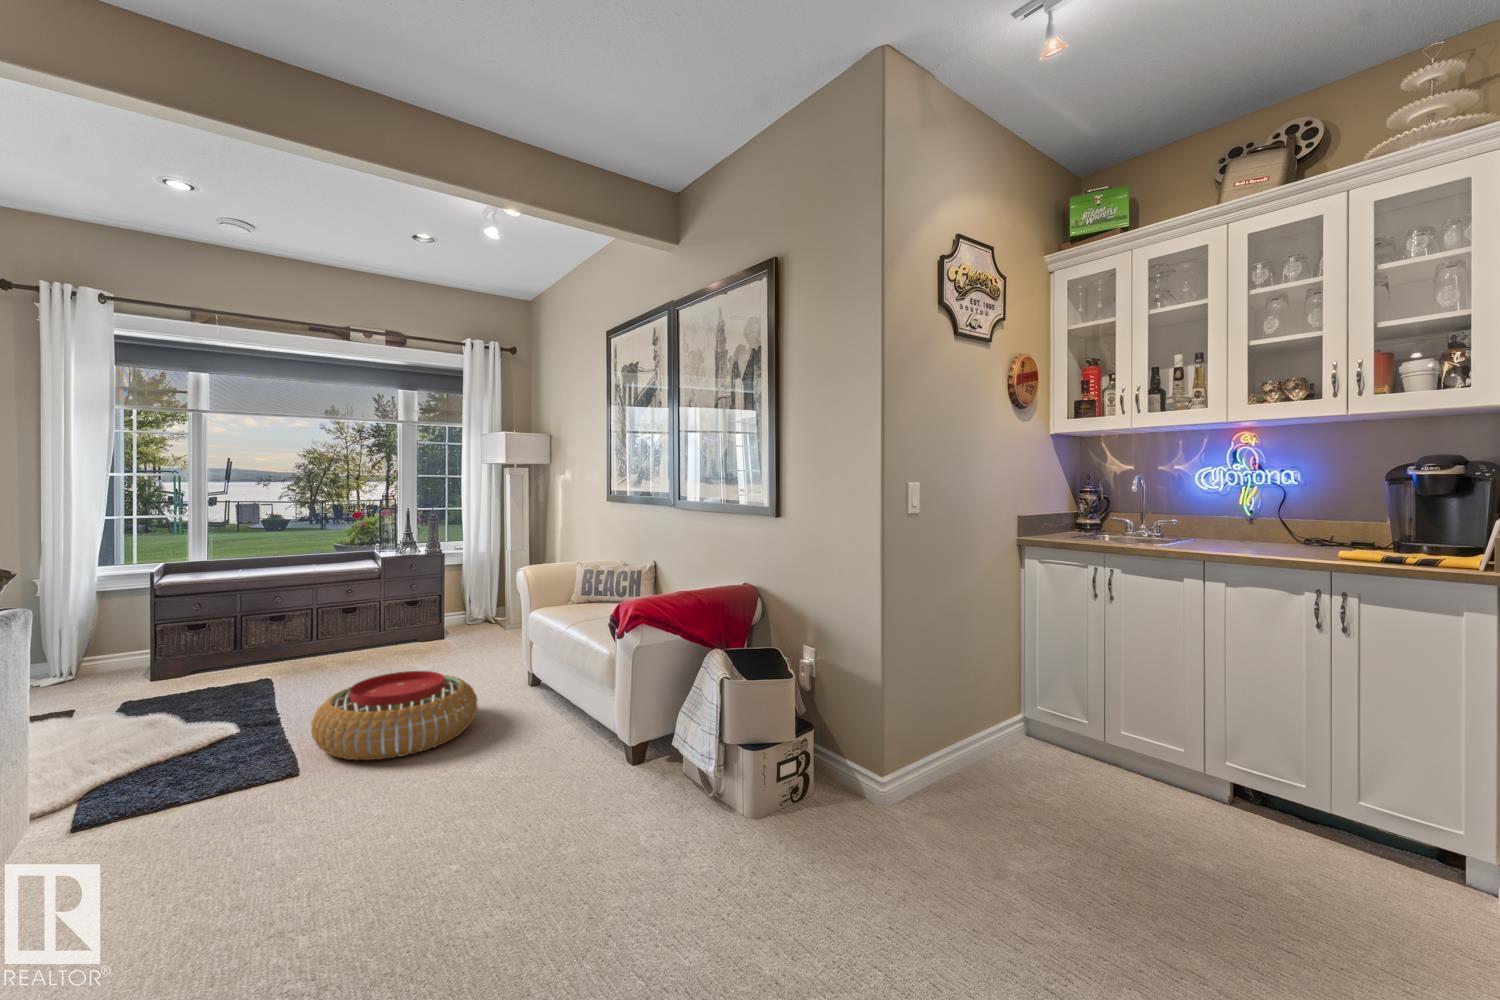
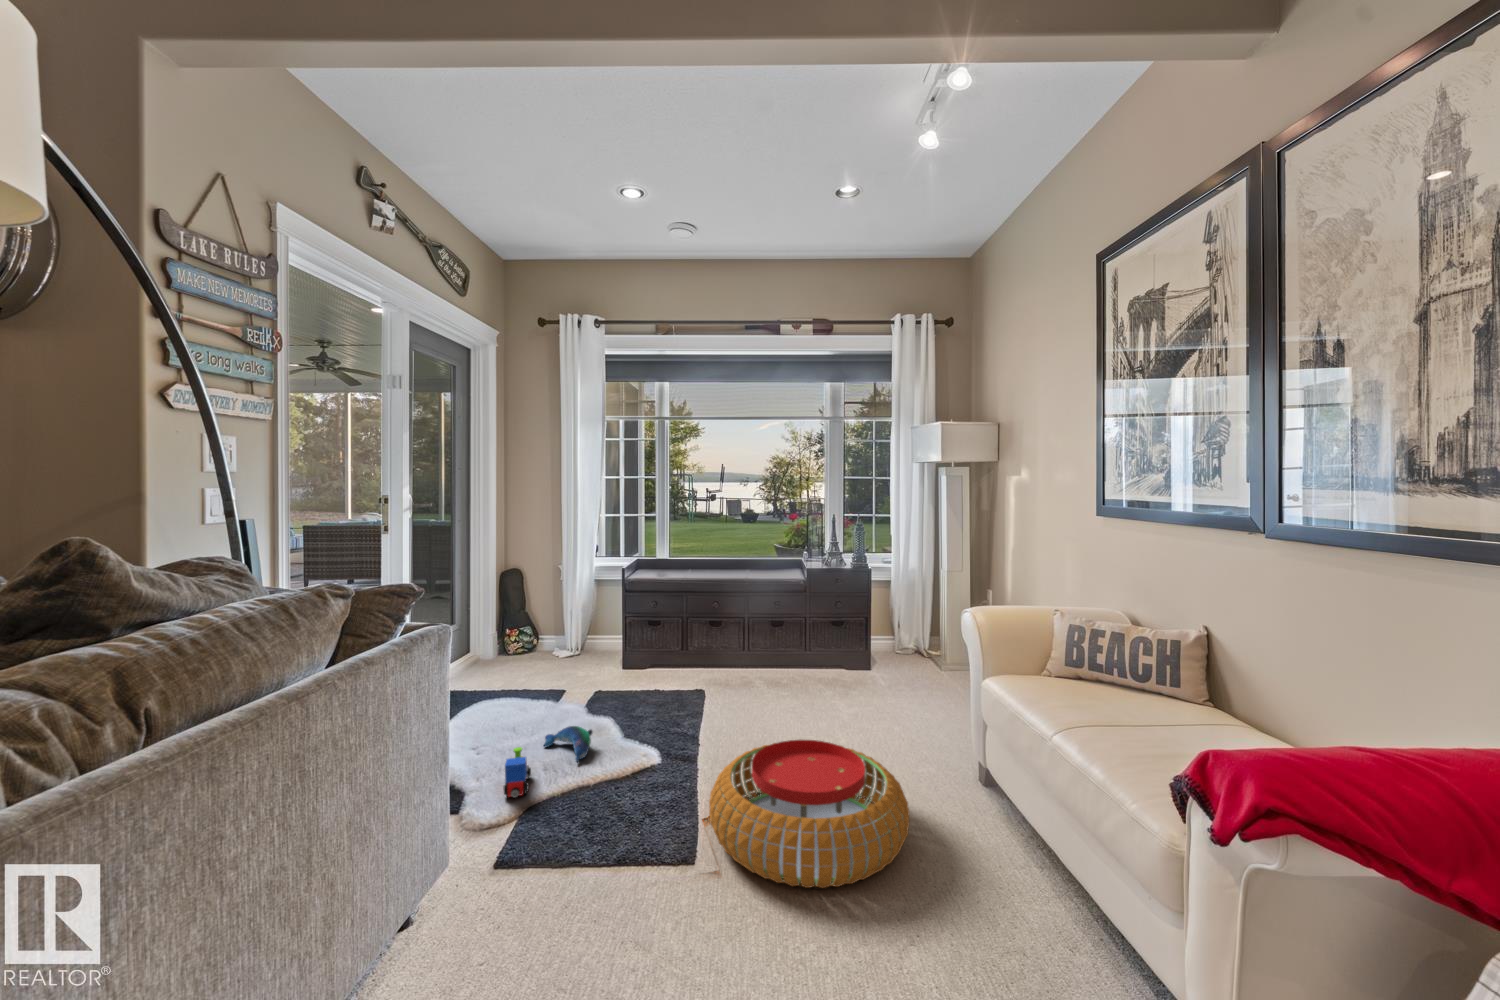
plush toy: none [87,715,156,744] -> present [544,726,592,762]
toy train: none [56,733,94,780] -> present [504,747,531,798]

